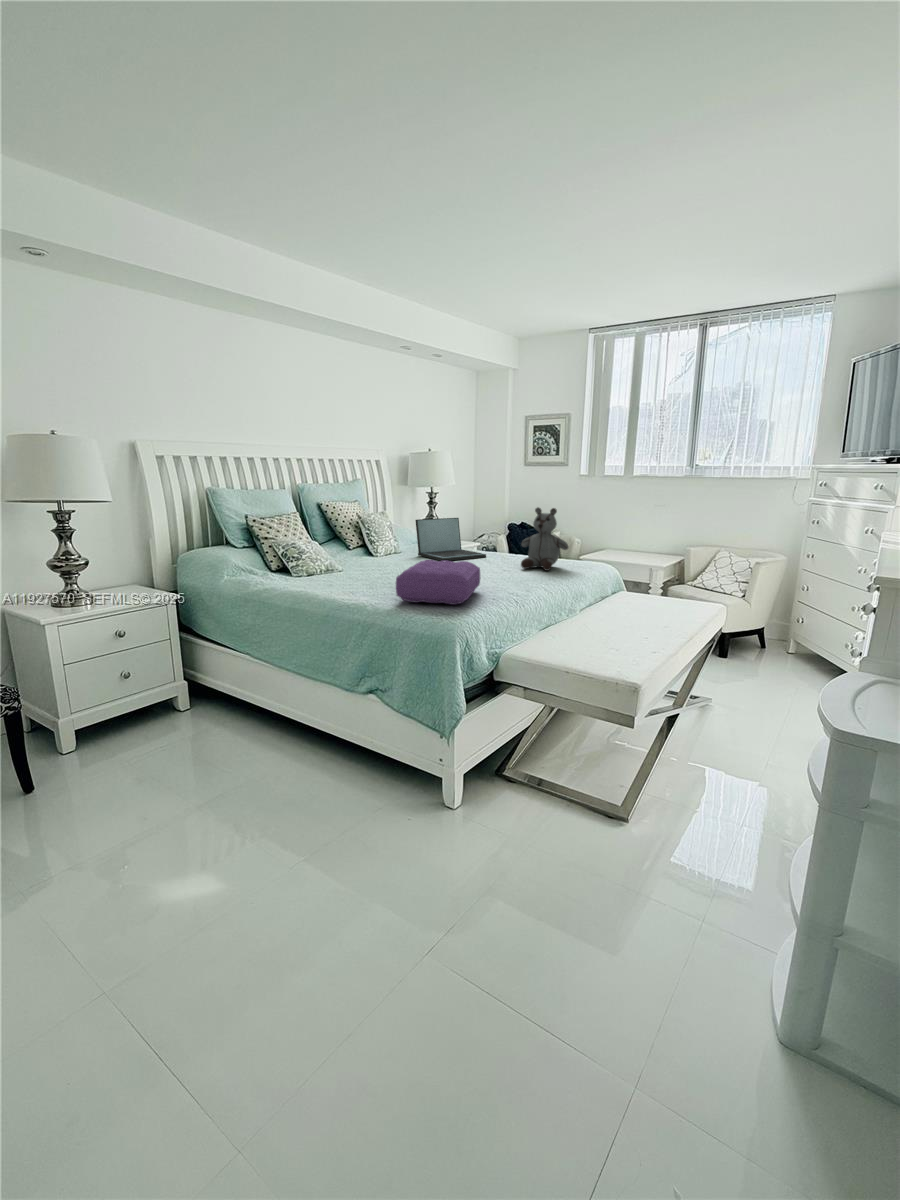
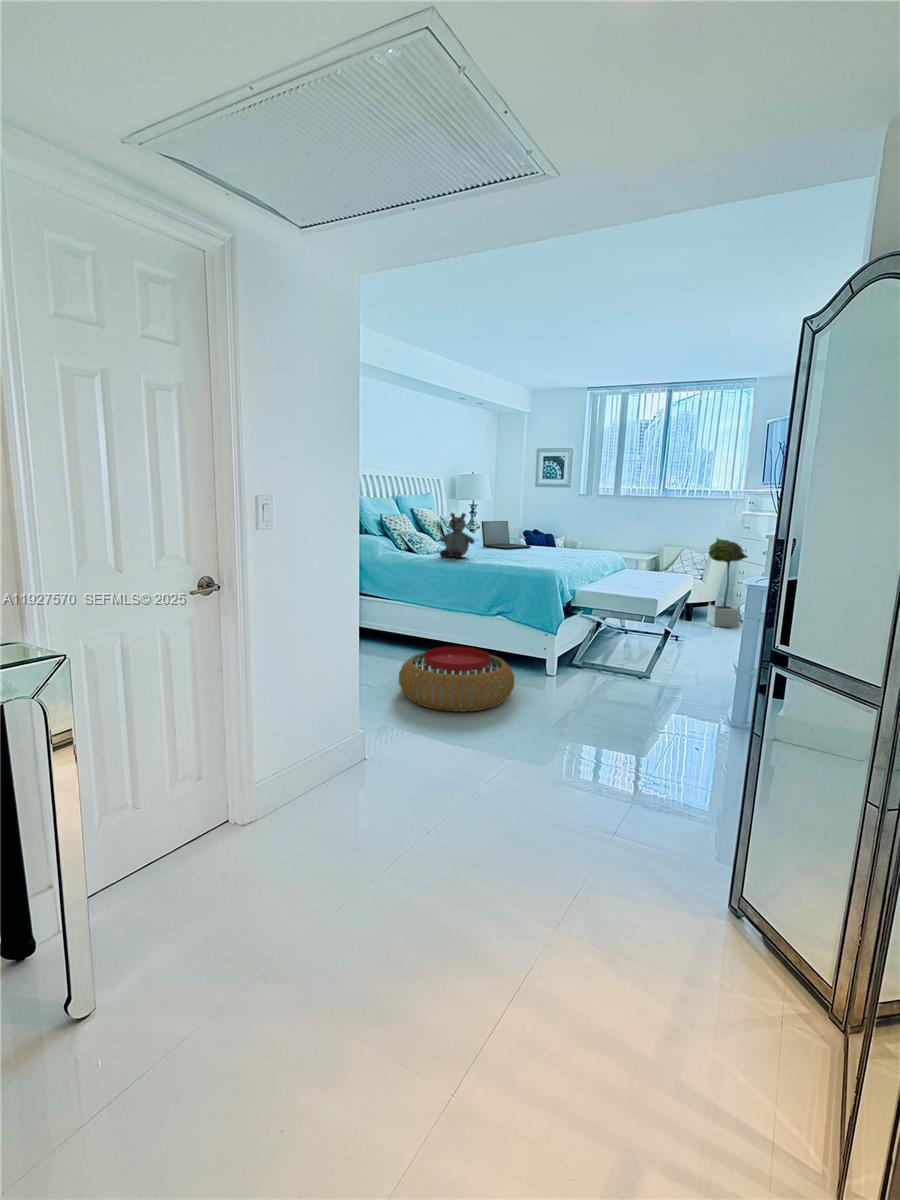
stuffed bear: present [521,508,568,571] -> present [440,513,474,558]
potted tree: none [751,538,817,674] -> present [707,538,747,627]
pillow: present [396,560,480,605] -> none [509,541,553,565]
pouf: none [101,770,344,951] -> present [399,646,514,712]

